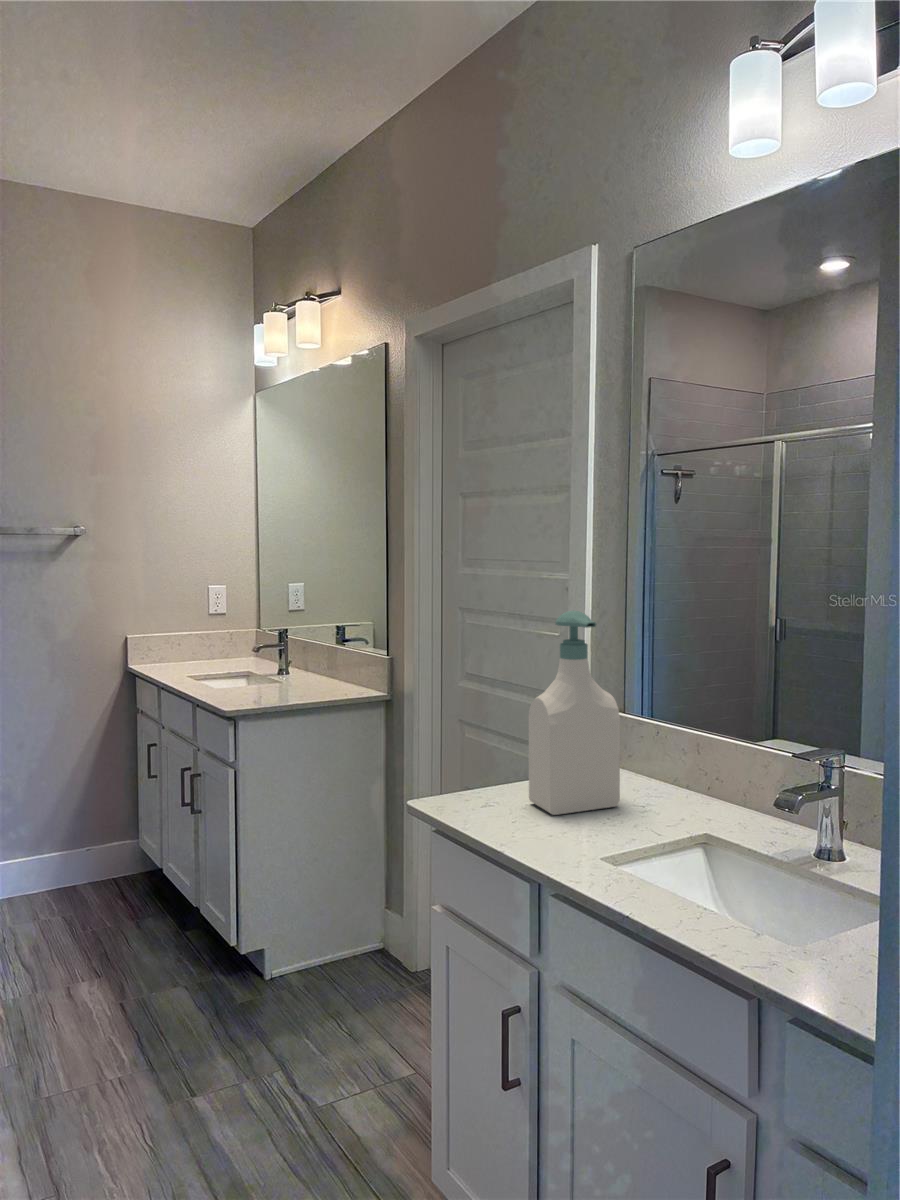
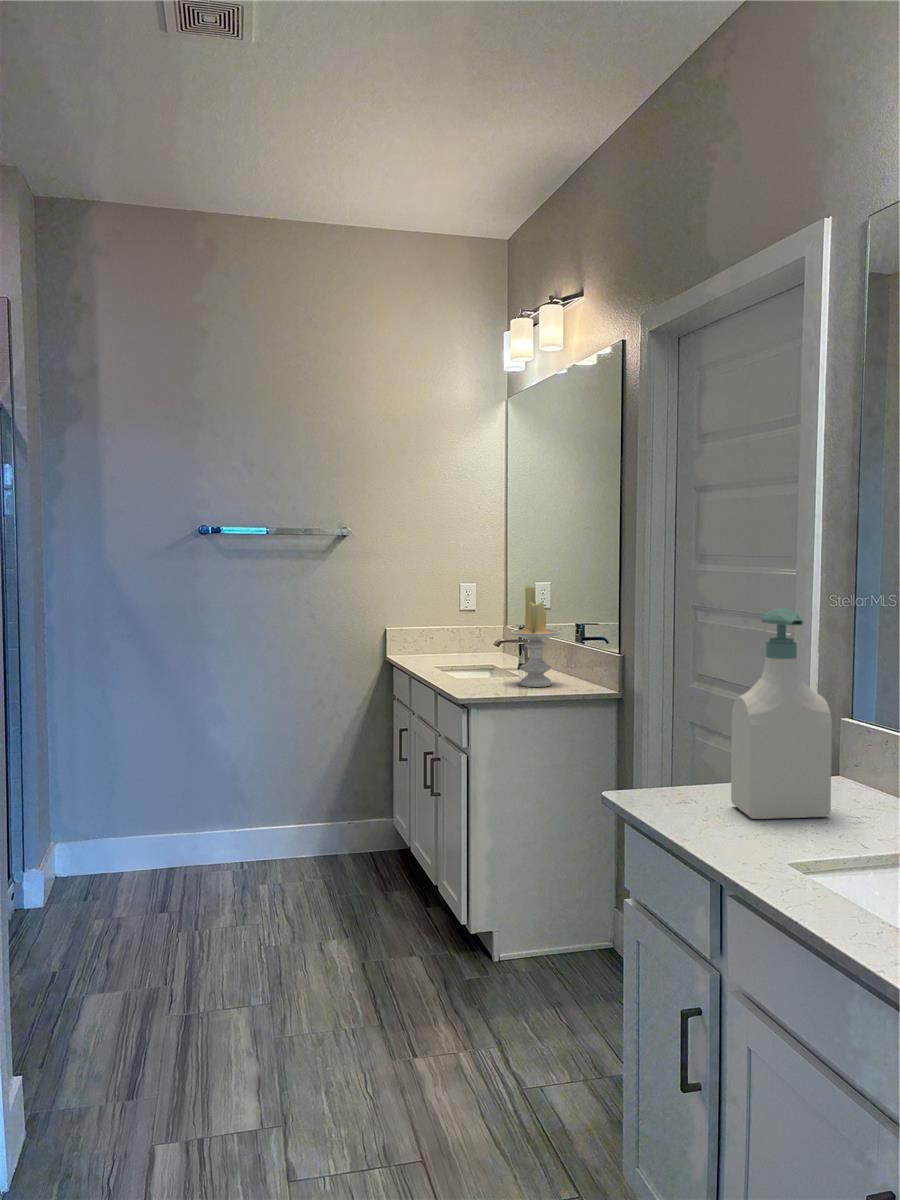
candle: none [273,589,325,692] -> present [510,585,561,687]

